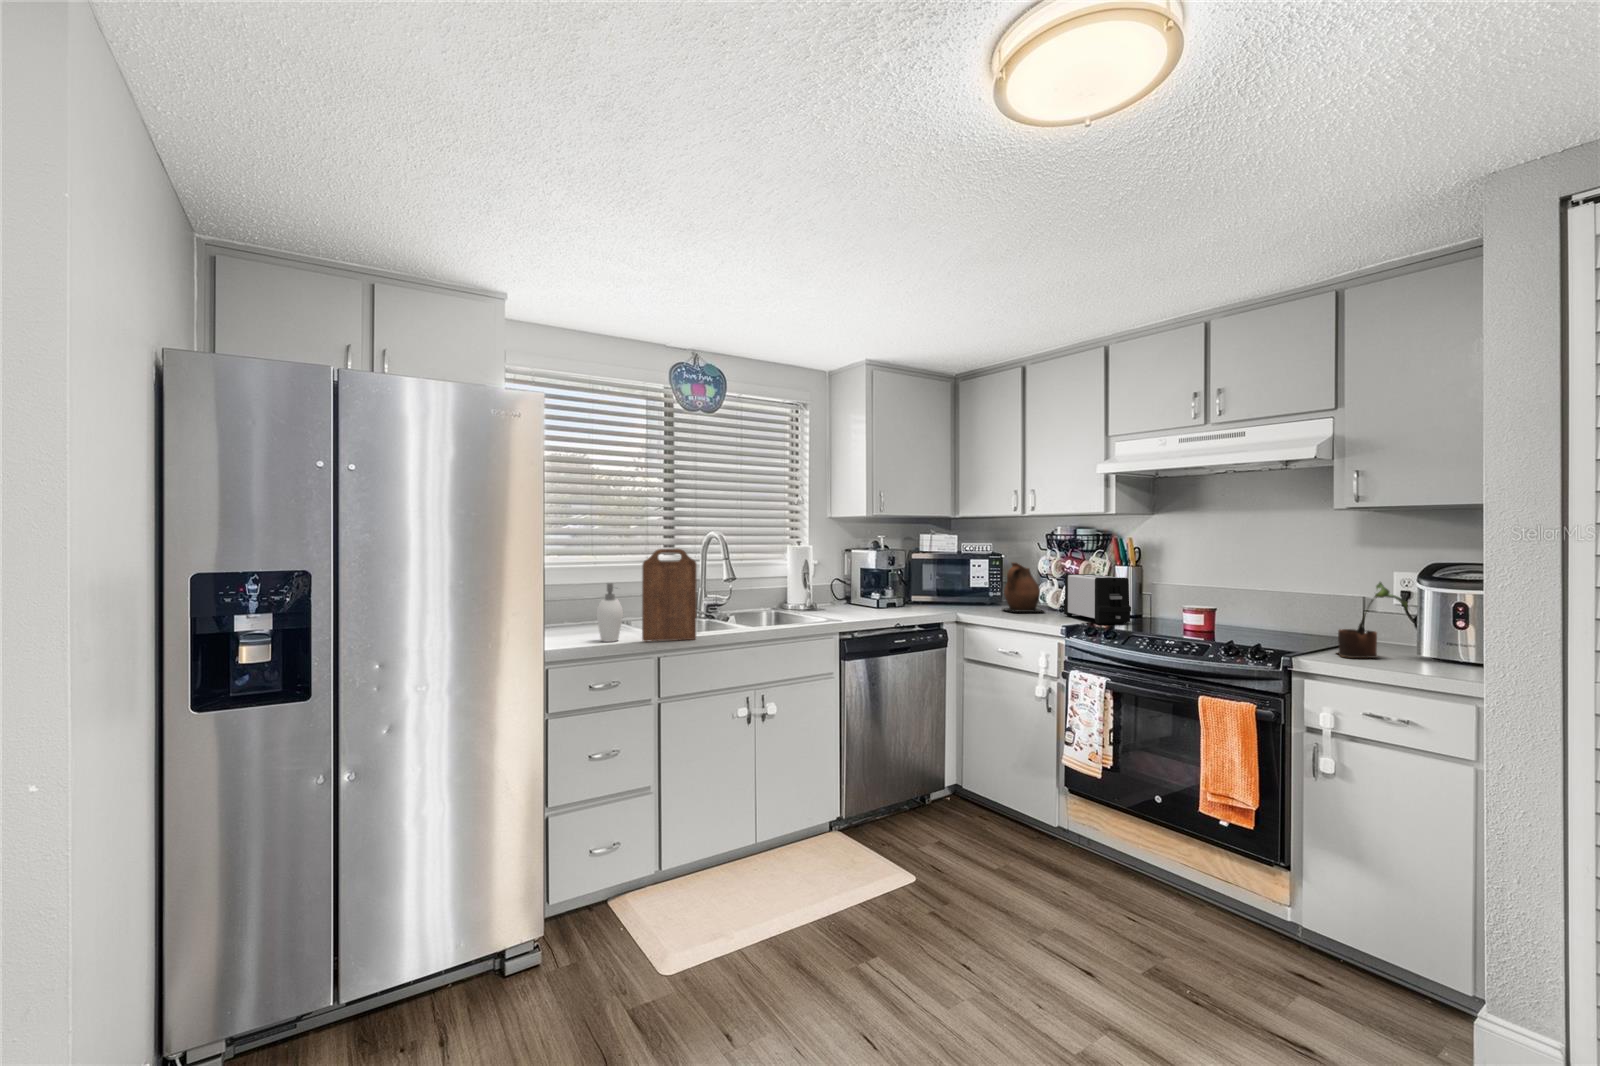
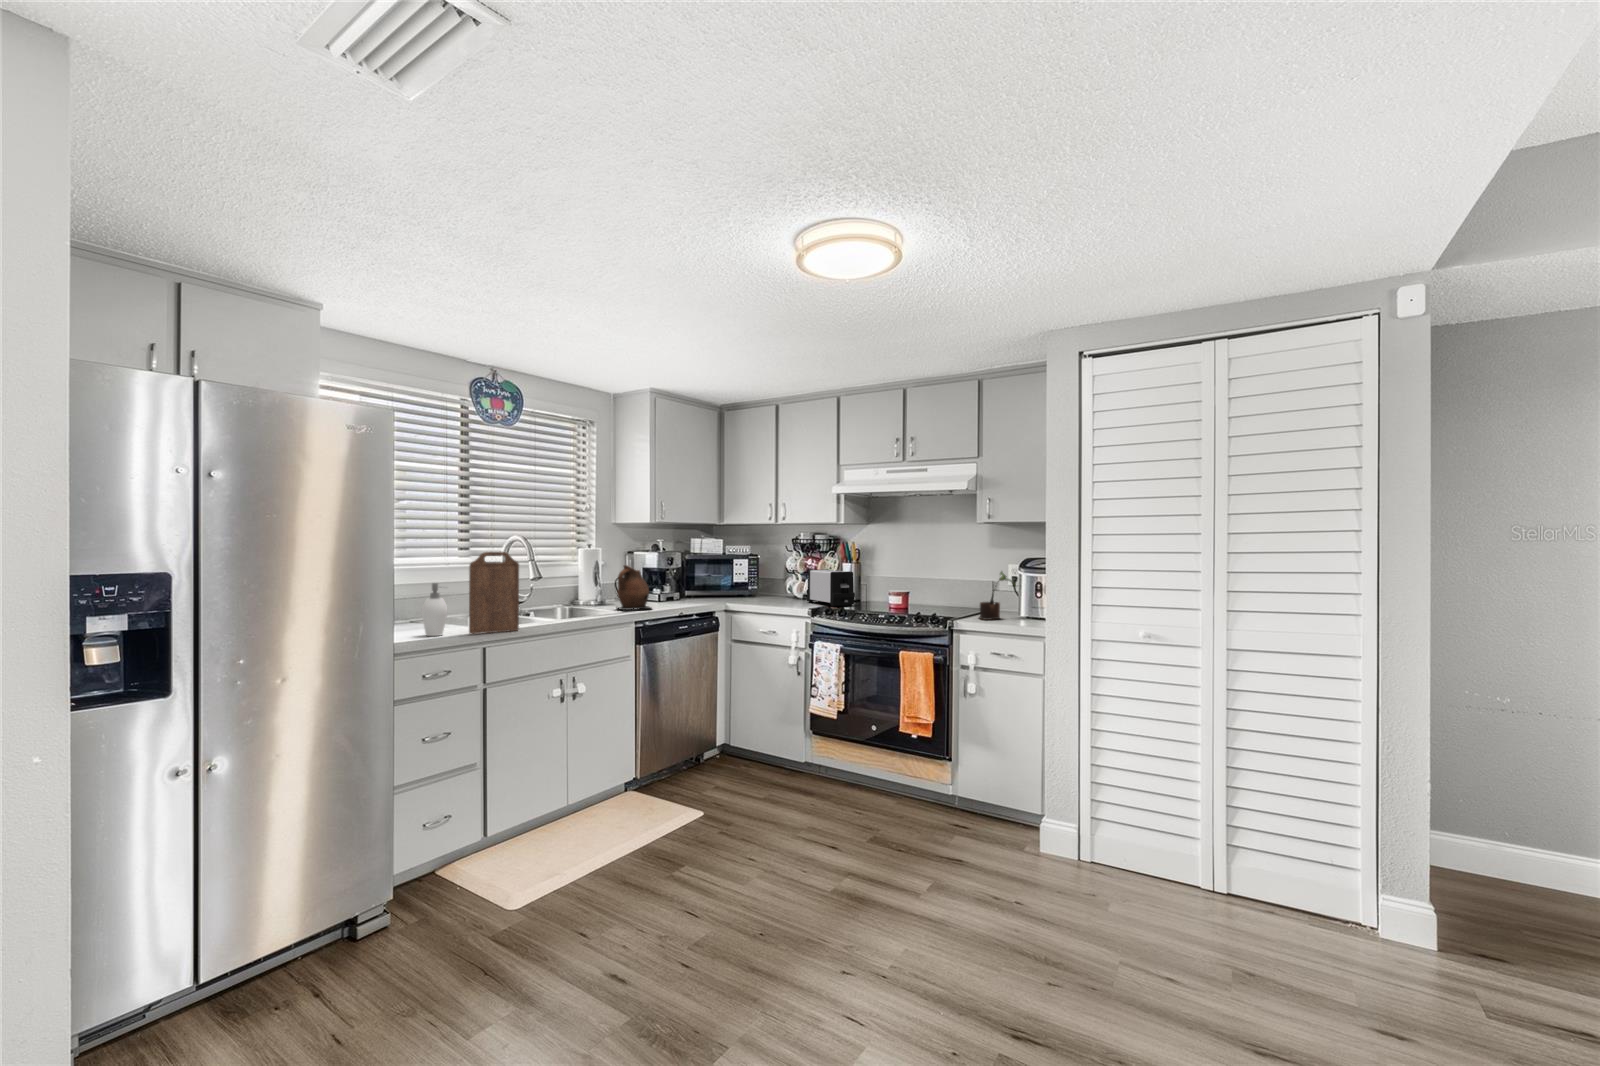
ceramic pitcher: present [1004,563,1044,612] -> present [616,565,651,610]

